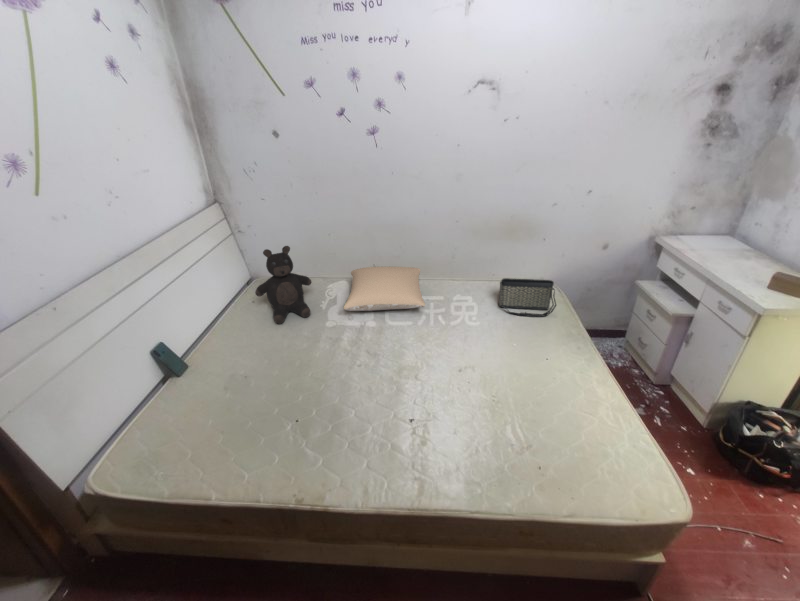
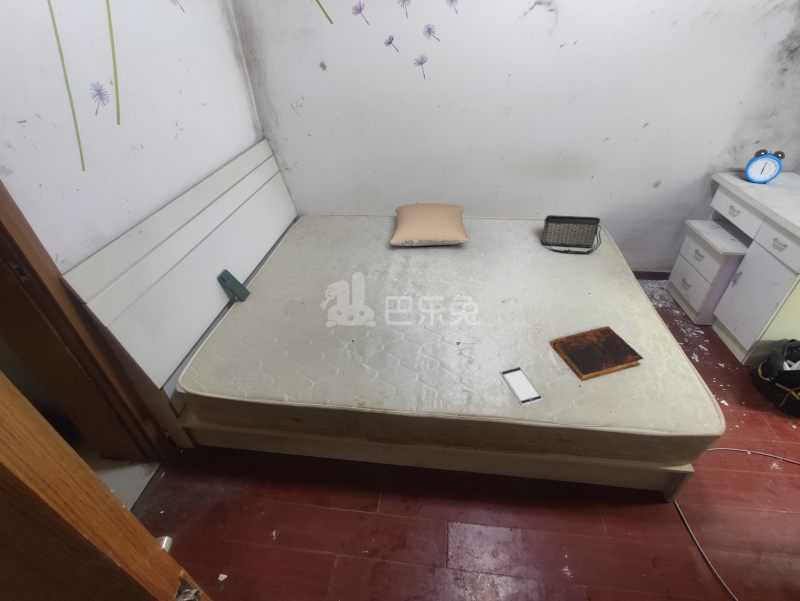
alarm clock: none [685,216,719,248] -> present [745,149,785,184]
teddy bear: present [255,246,312,324] -> none [306,181,358,257]
book: none [510,396,603,460] -> present [552,326,643,381]
smartphone: none [457,446,501,492] -> present [501,367,542,405]

